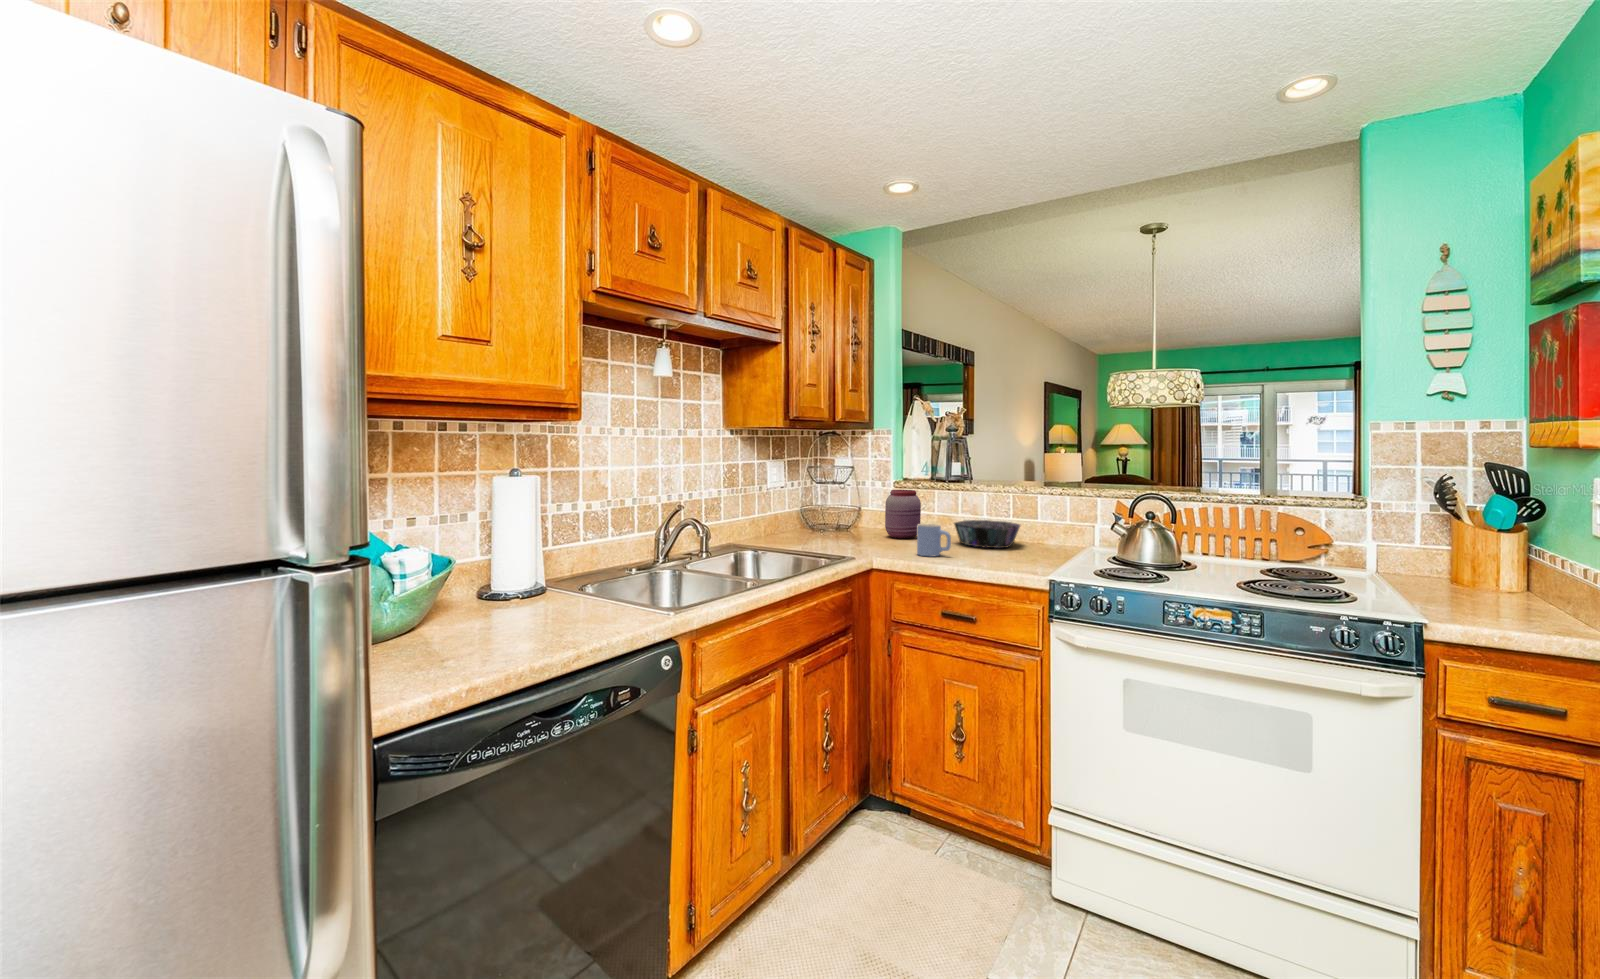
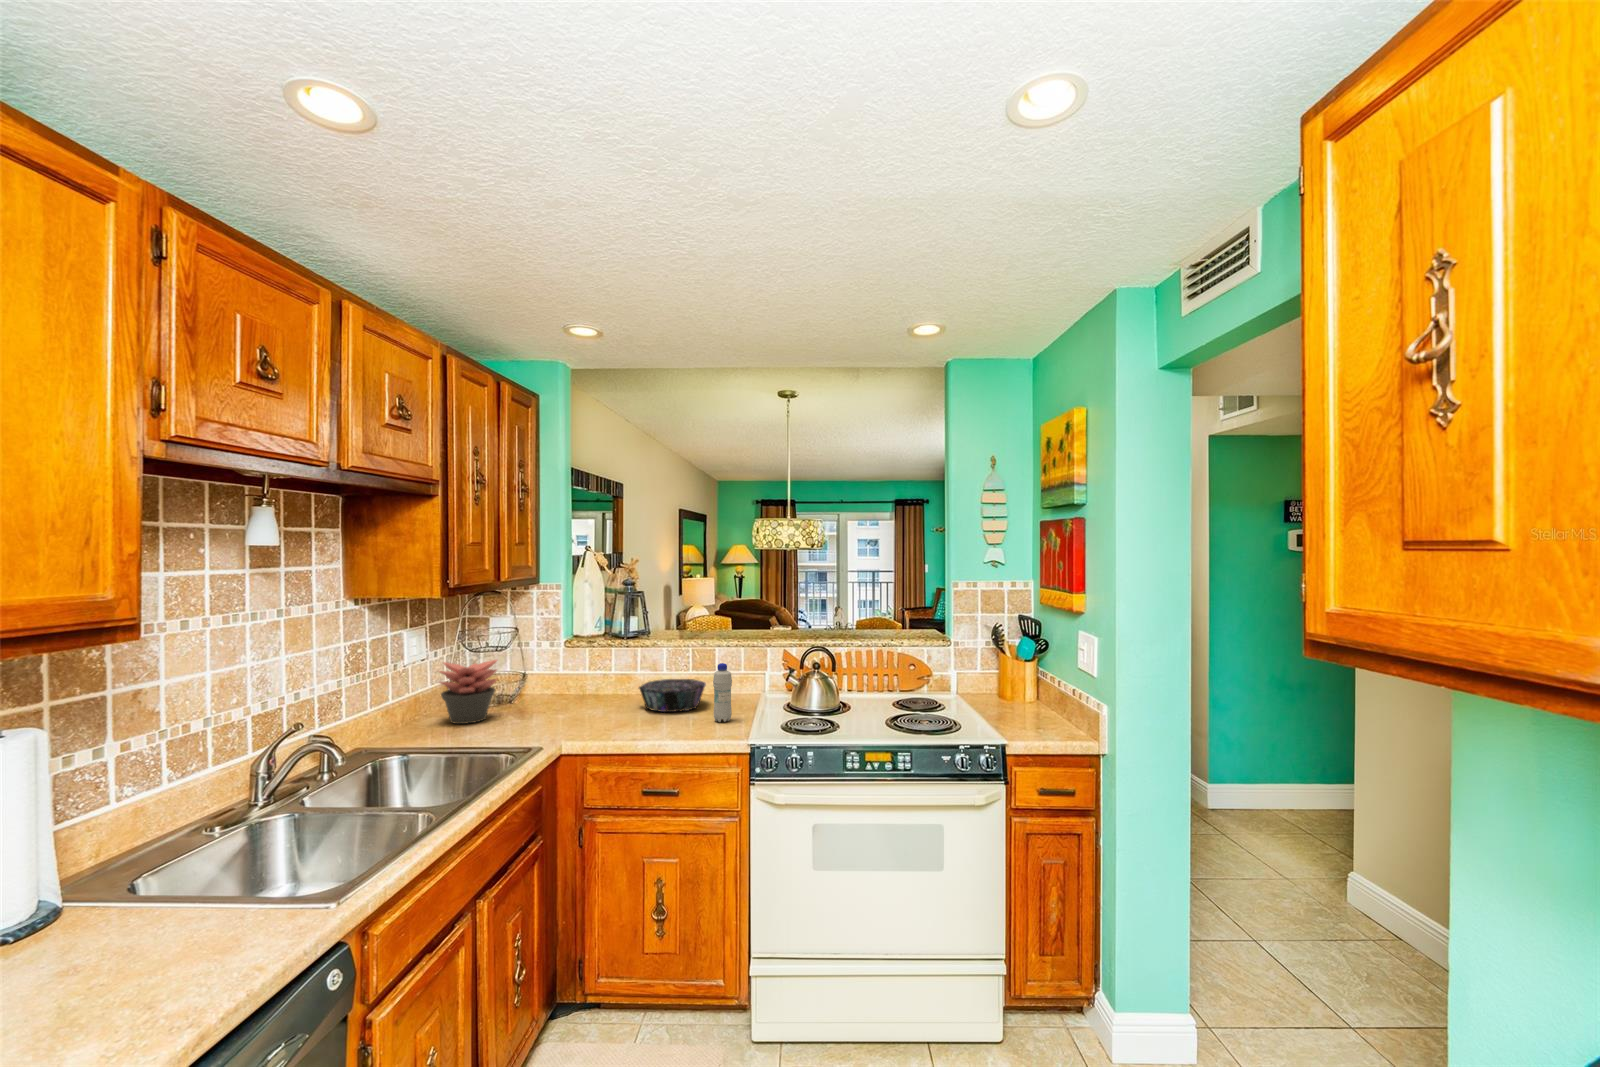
succulent plant: none [791,487,837,536] -> present [439,660,497,724]
jar: present [885,490,921,538] -> none [558,653,599,710]
bottle: none [1021,501,1042,559] -> present [713,663,732,722]
mug: present [917,524,951,556] -> none [609,697,647,734]

